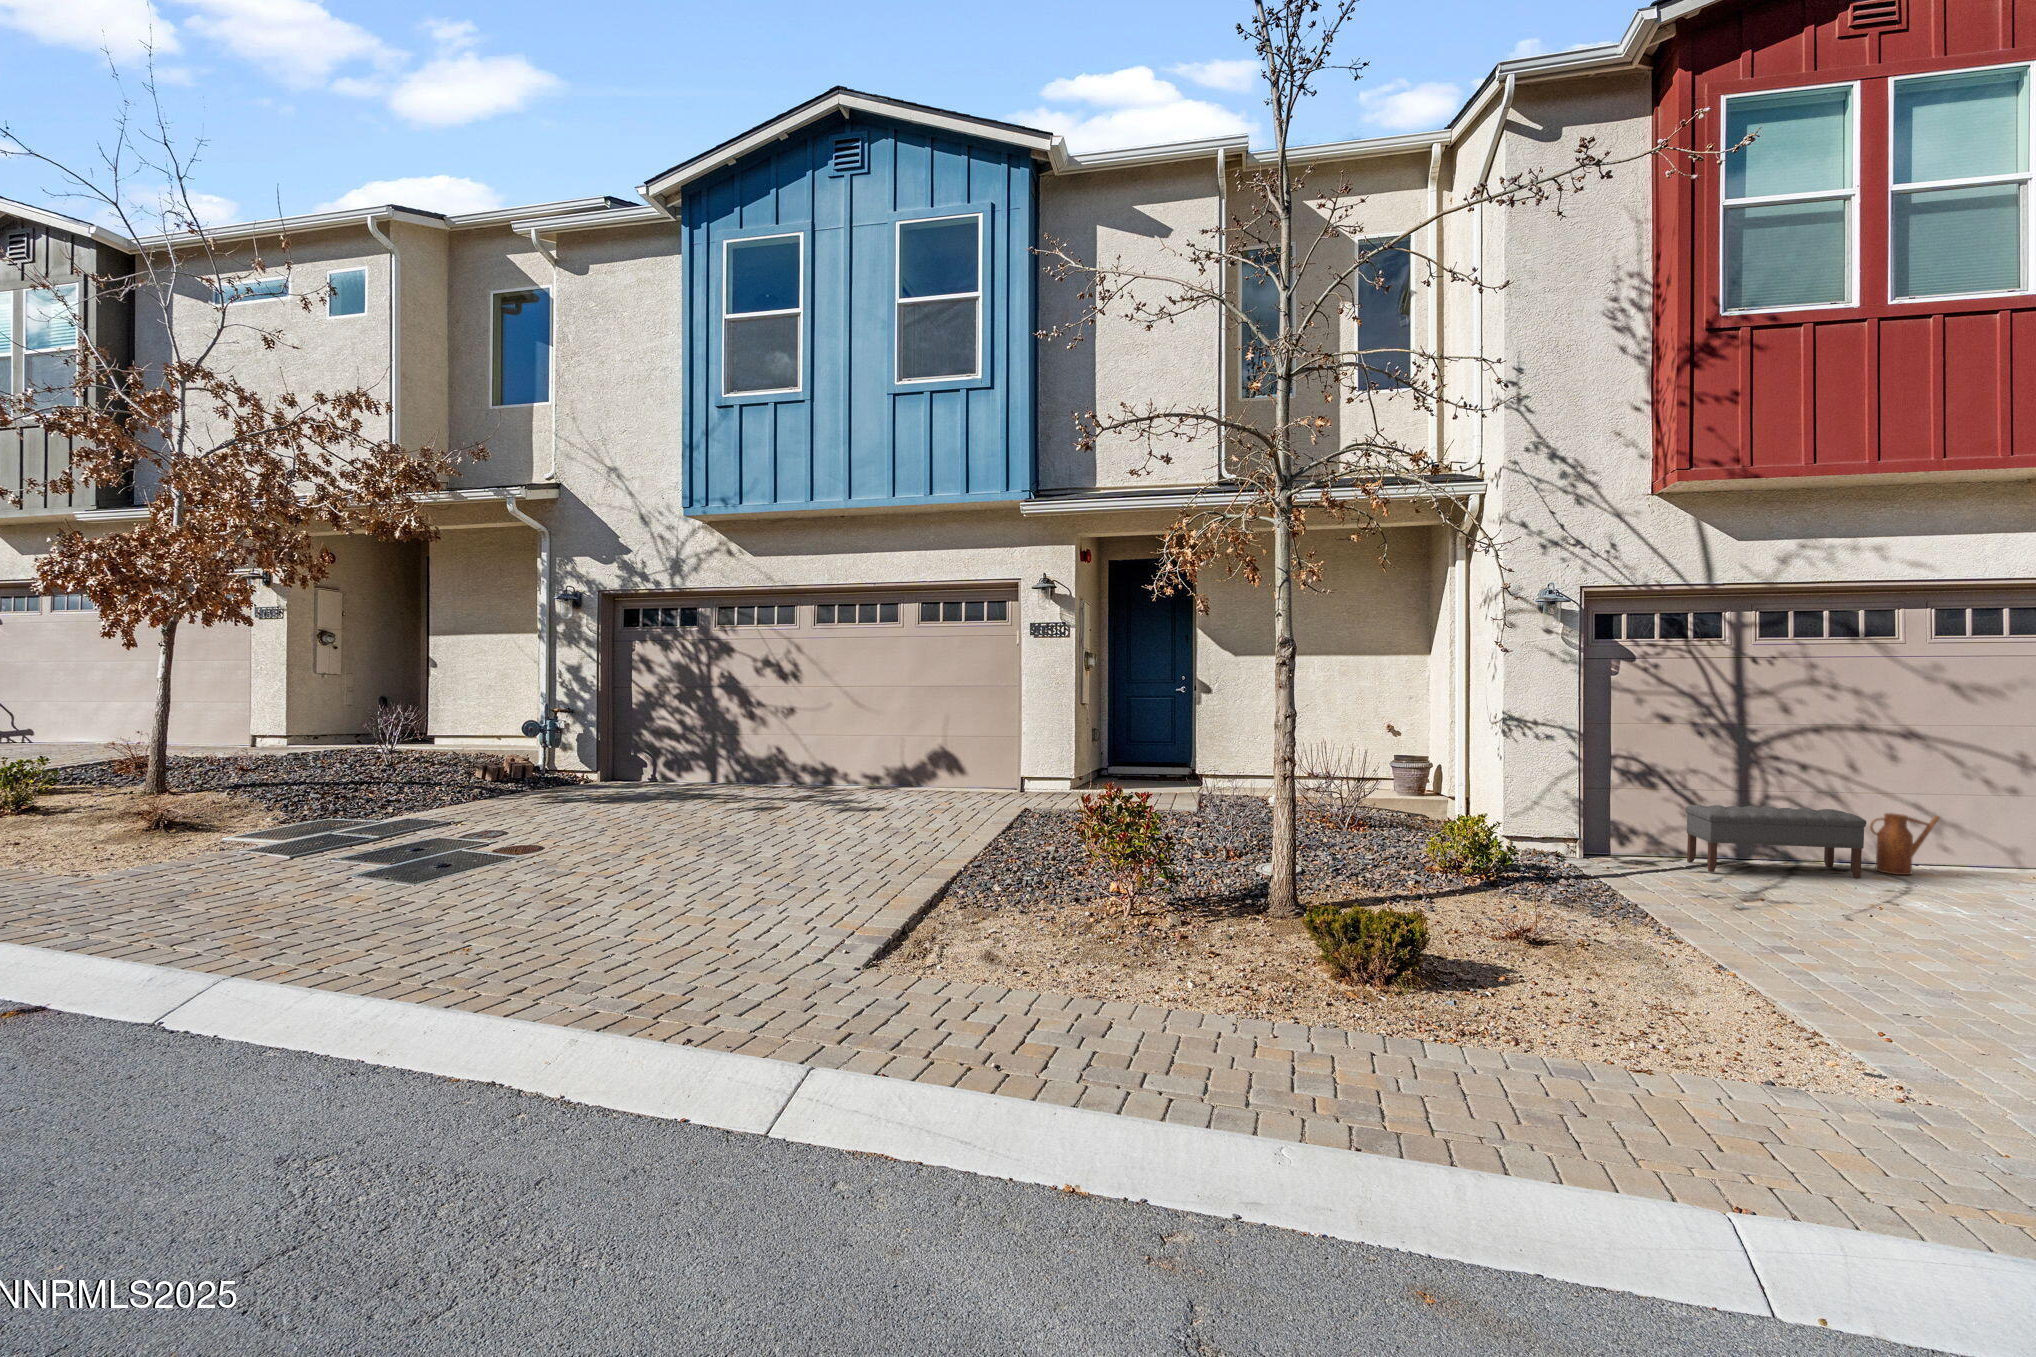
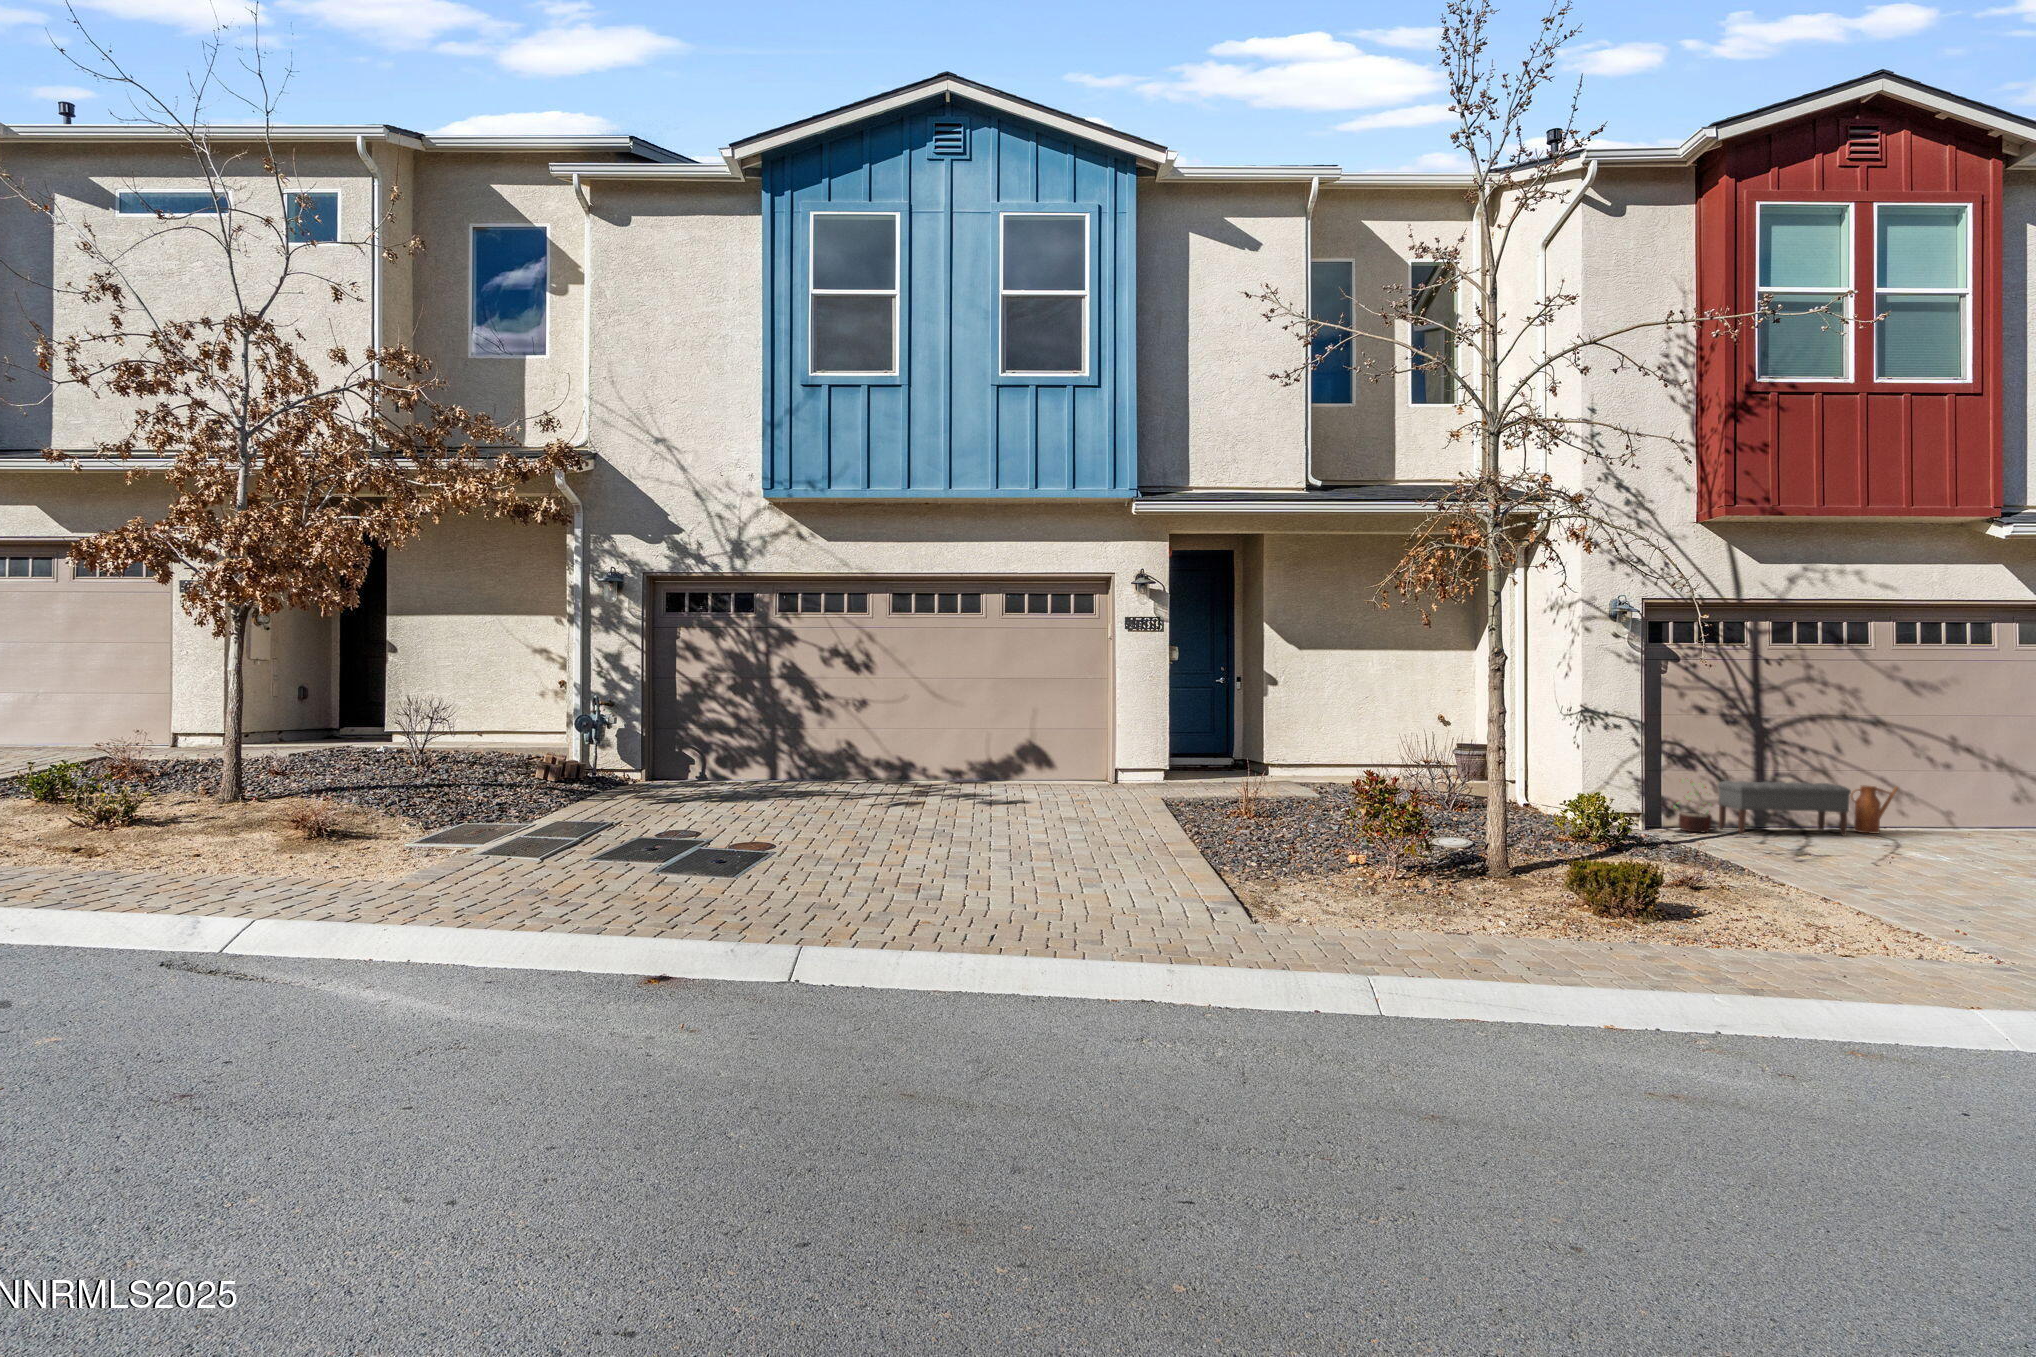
decorative plant: none [1622,800,1676,868] -> present [1674,779,1712,832]

